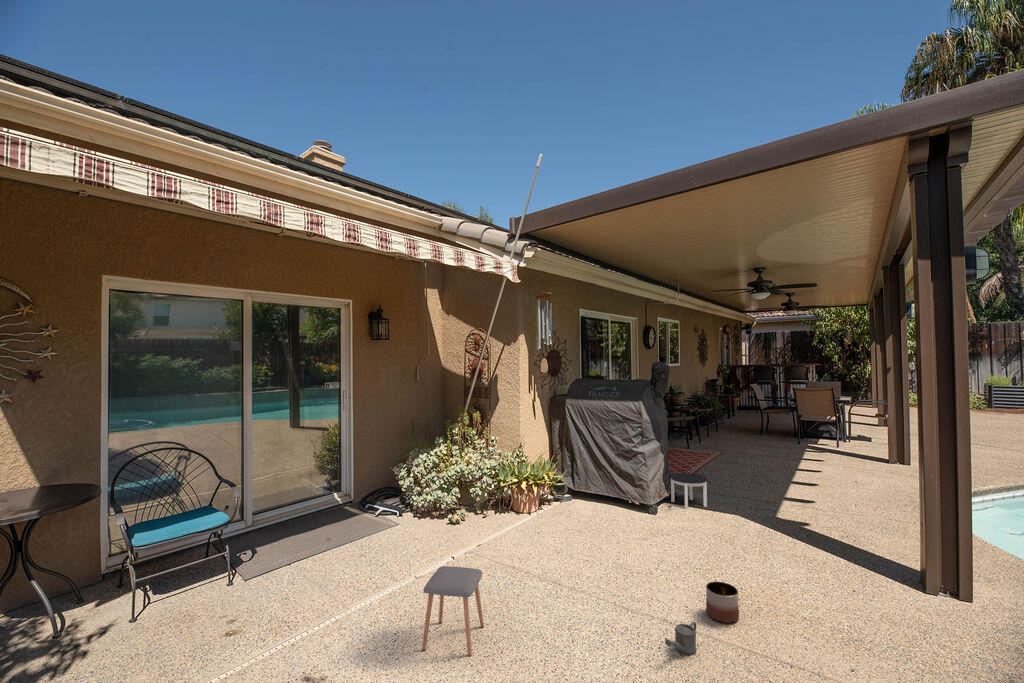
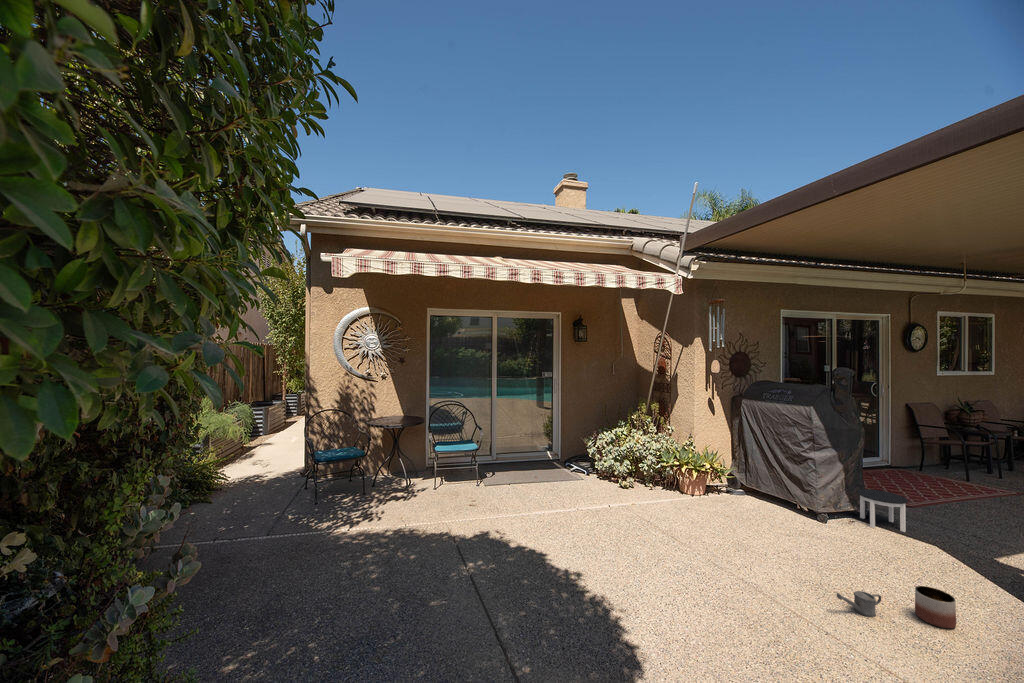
stool: present [422,566,484,657] -> none [547,498,593,556]
planter: present [706,581,739,623] -> present [915,586,956,628]
watering can: present [665,621,697,655] -> present [837,591,881,617]

